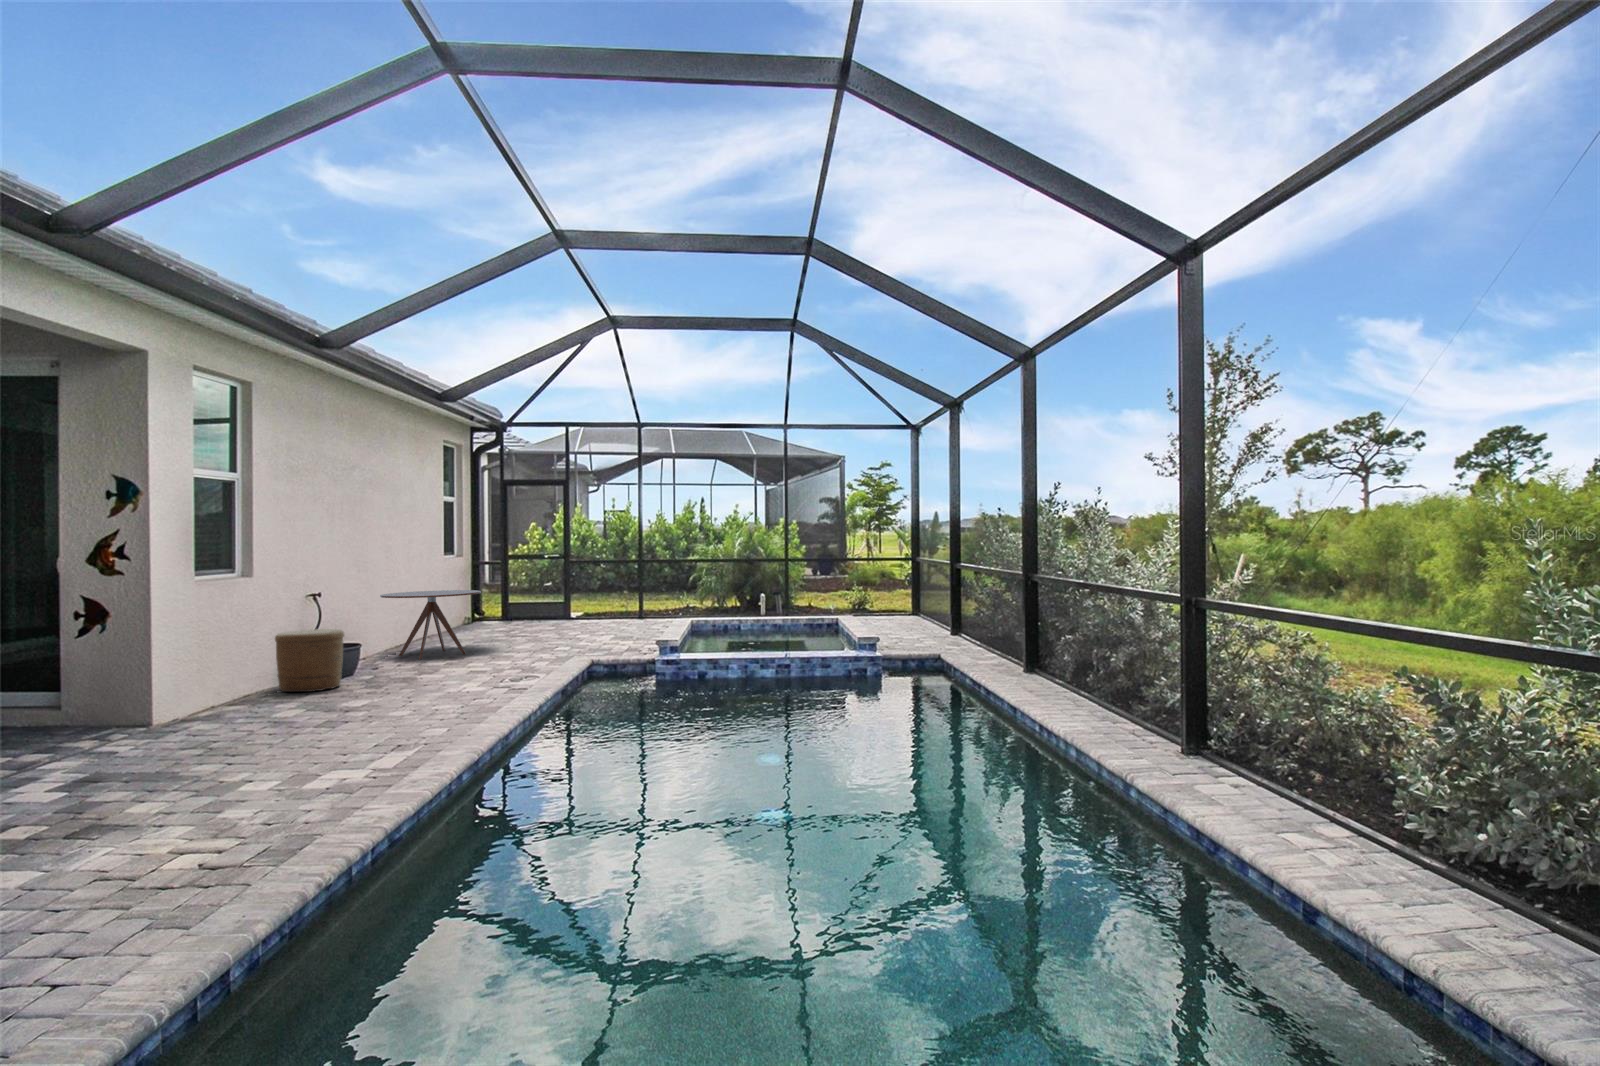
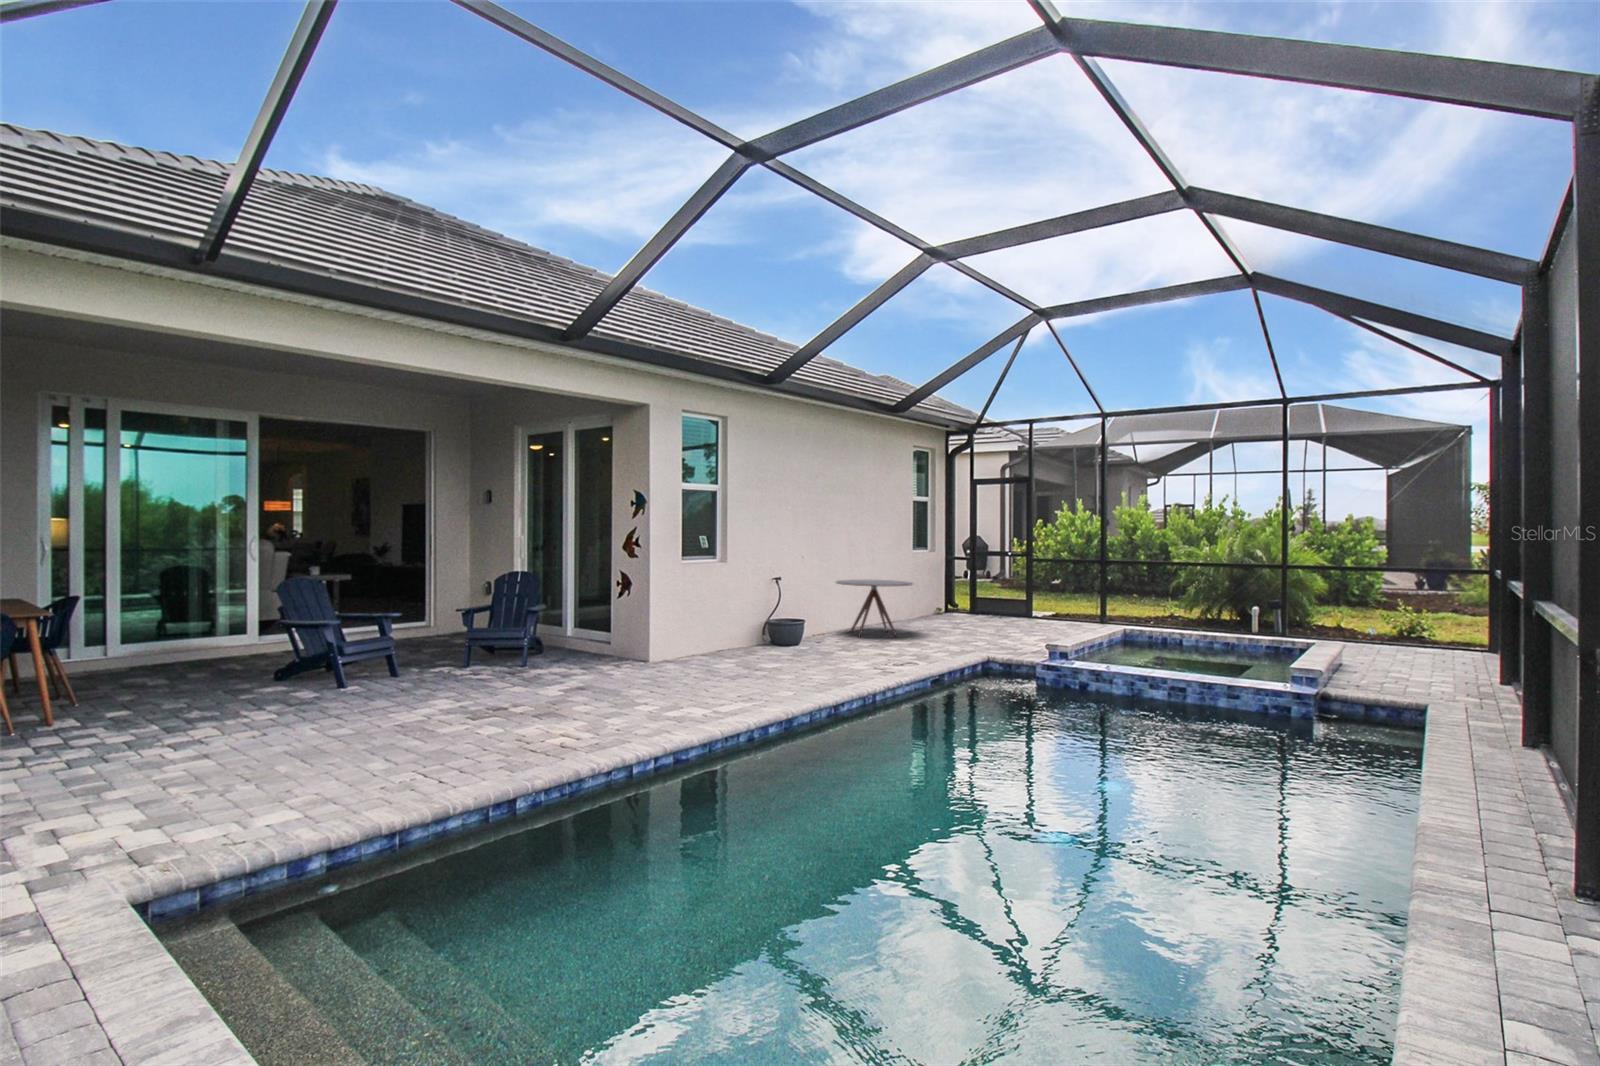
woven basket: present [275,629,344,692] -> none [738,605,784,652]

